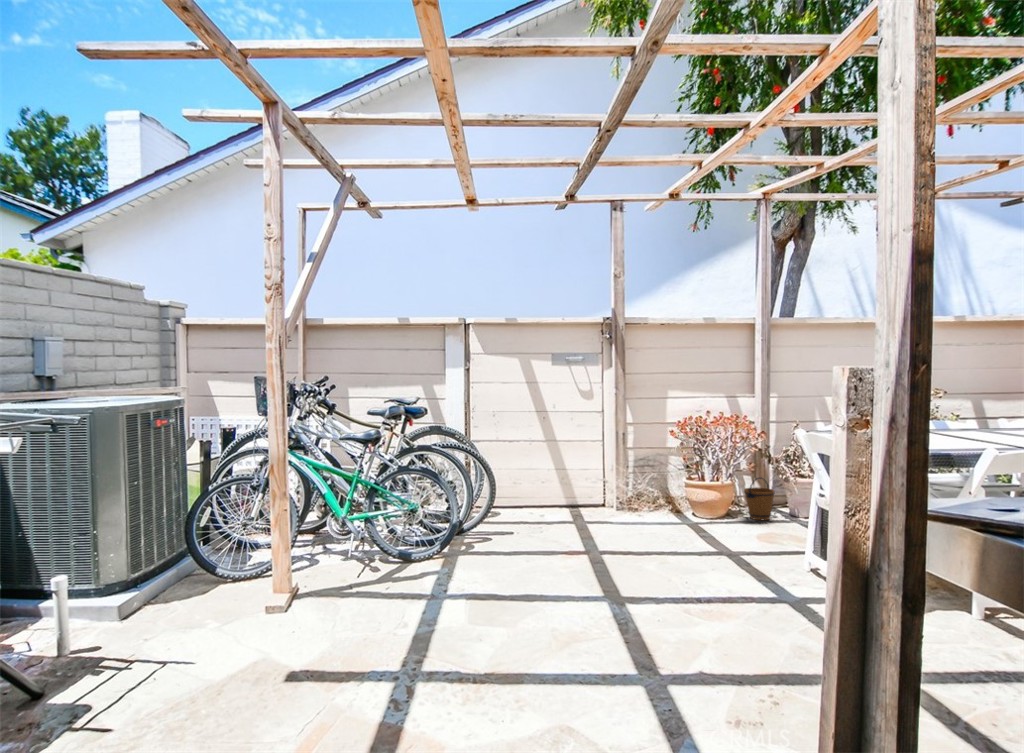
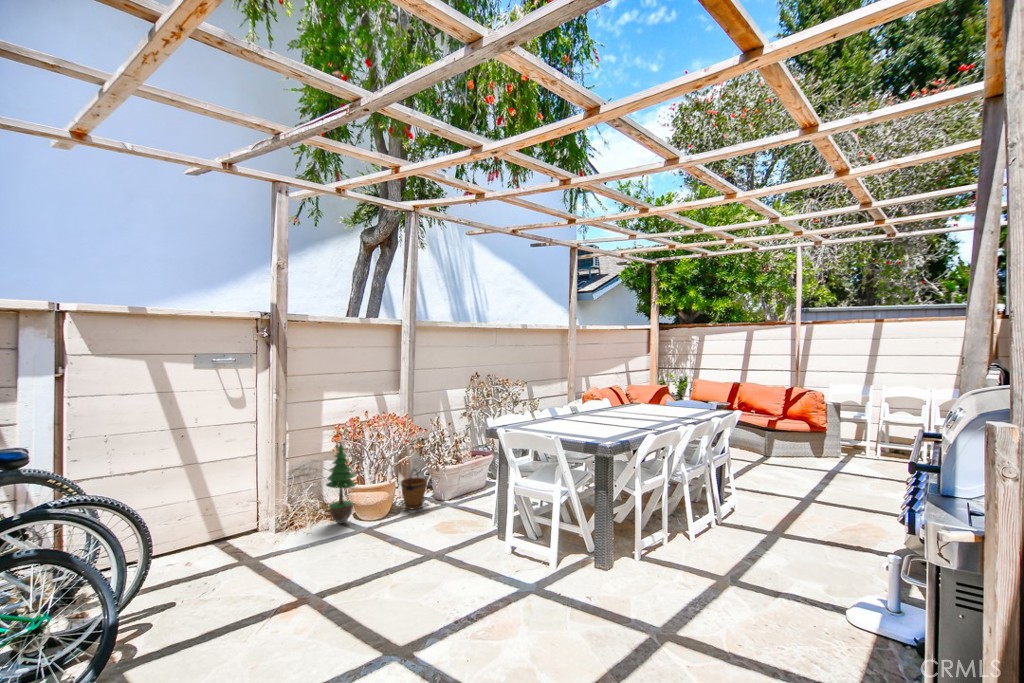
potted tree: none [660,438,689,517] -> present [326,444,355,524]

